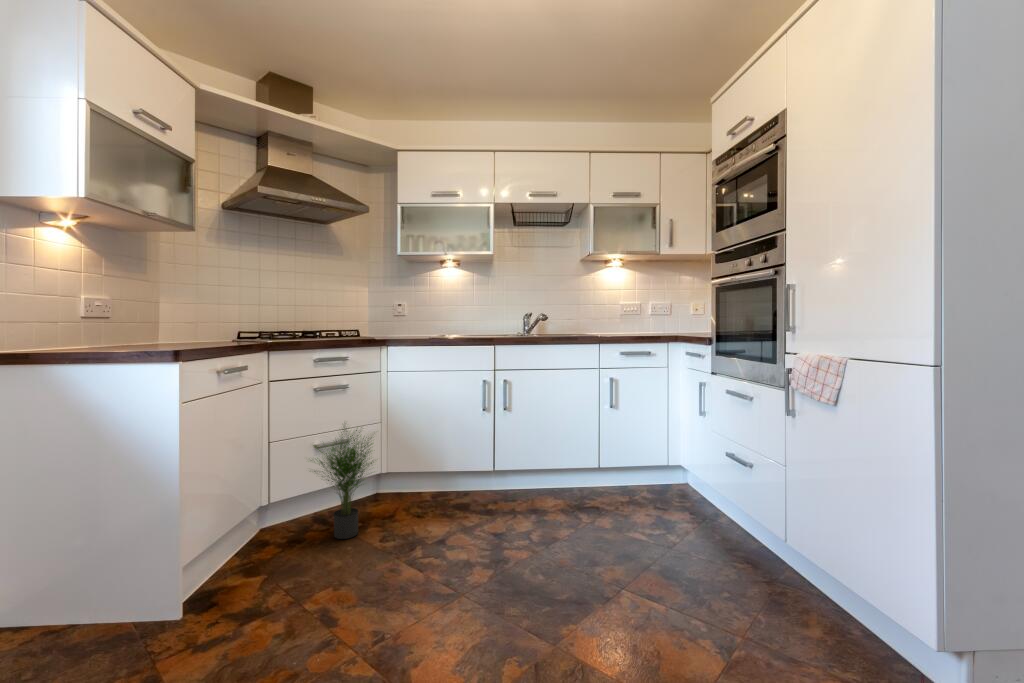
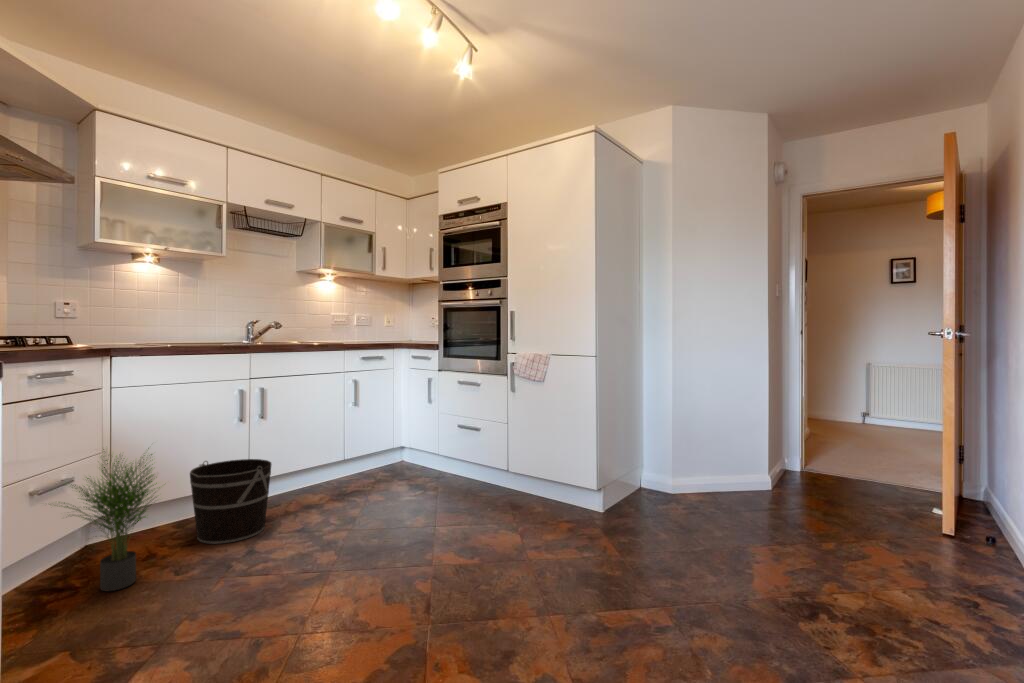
bucket: none [418,442,488,526] -> present [190,459,272,544]

